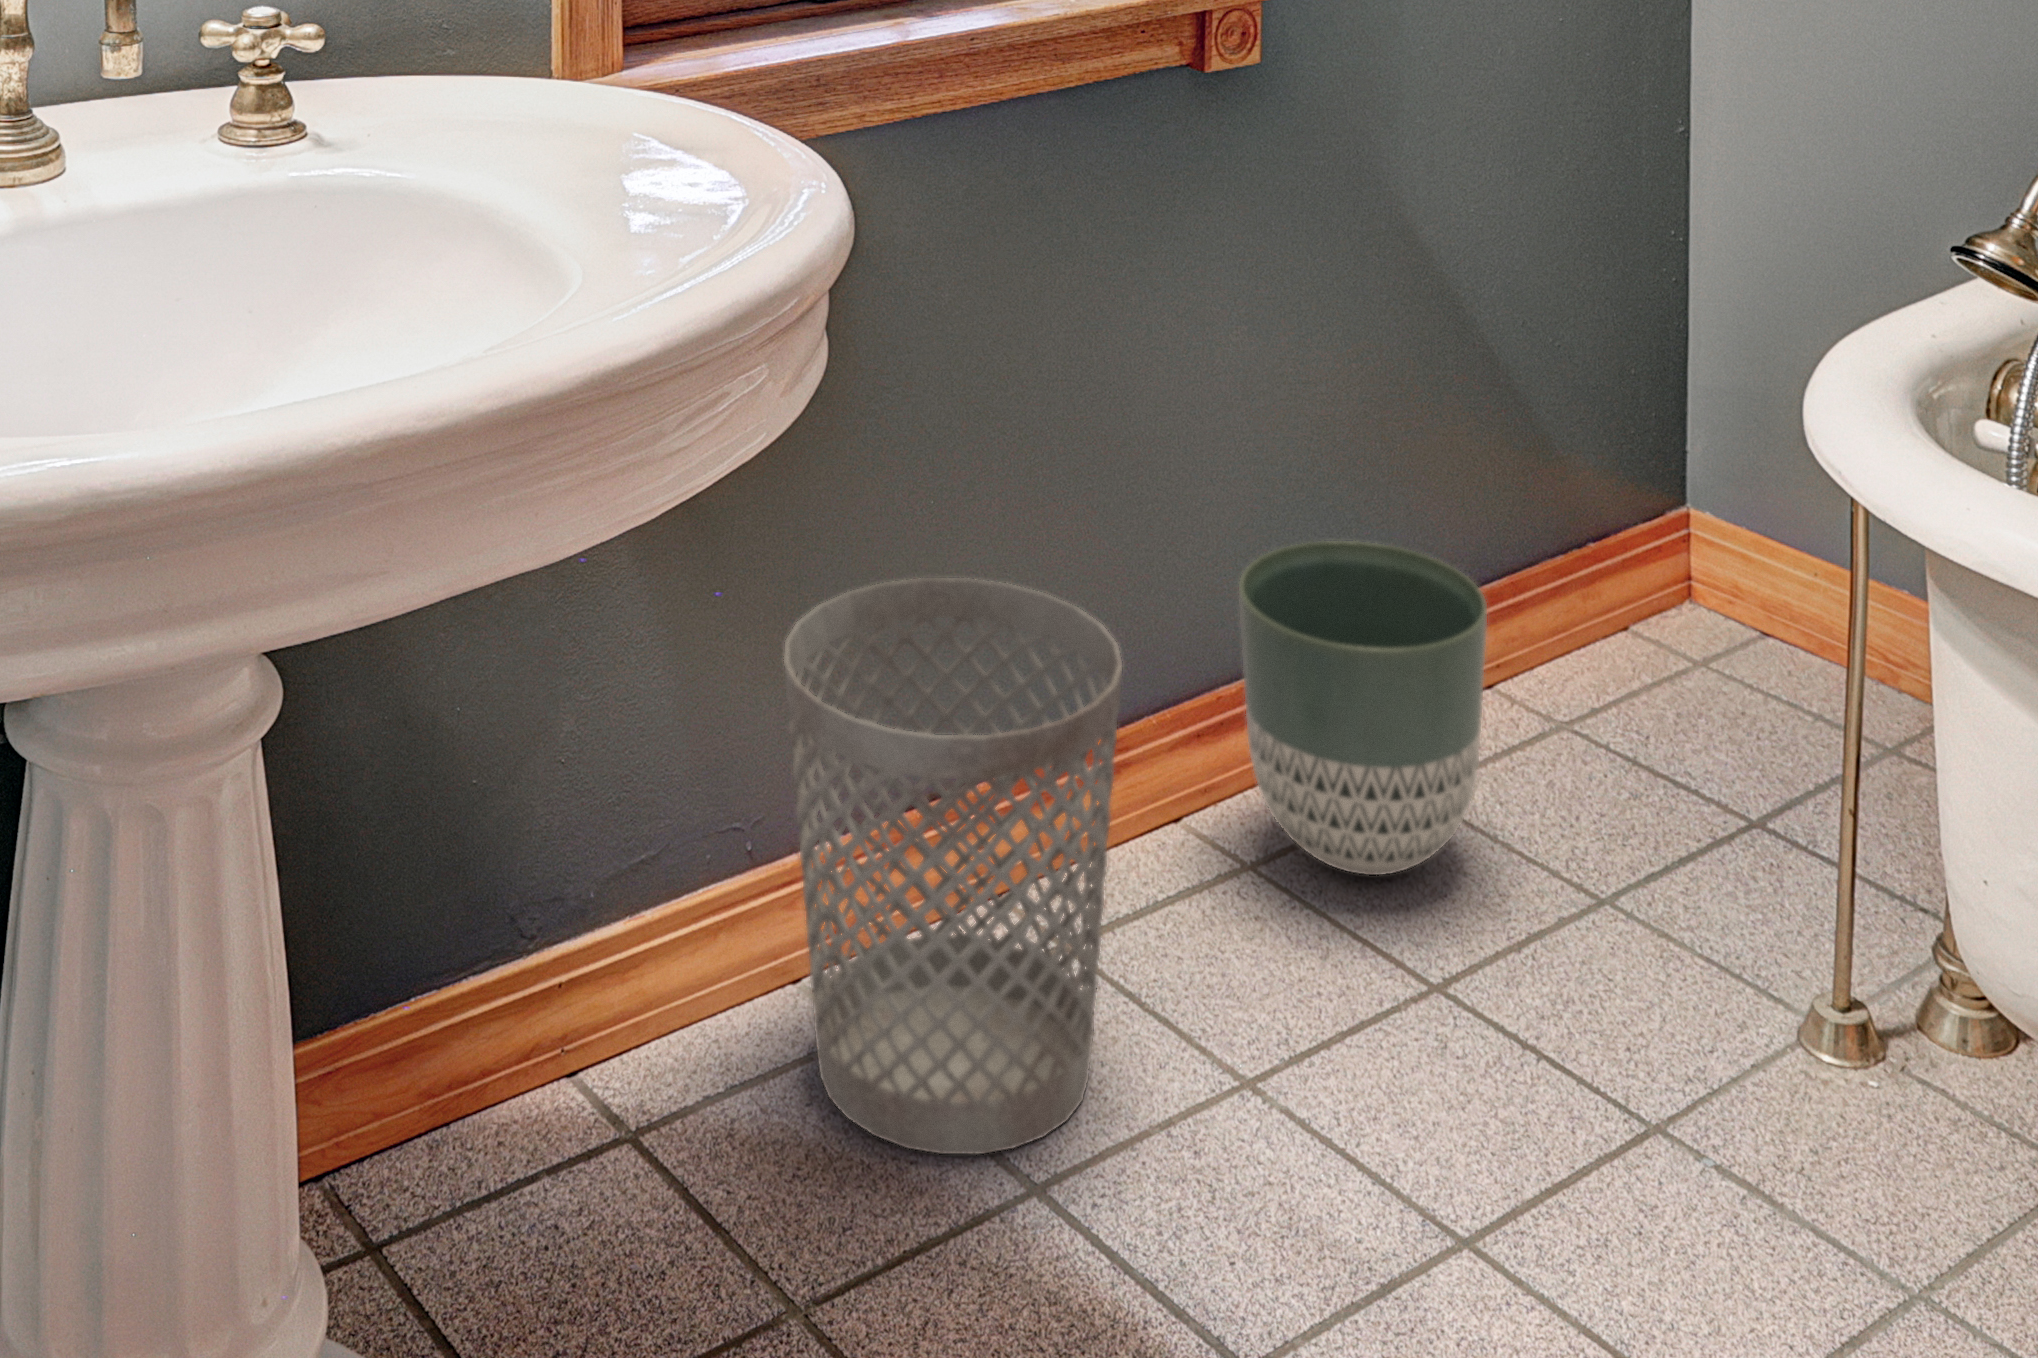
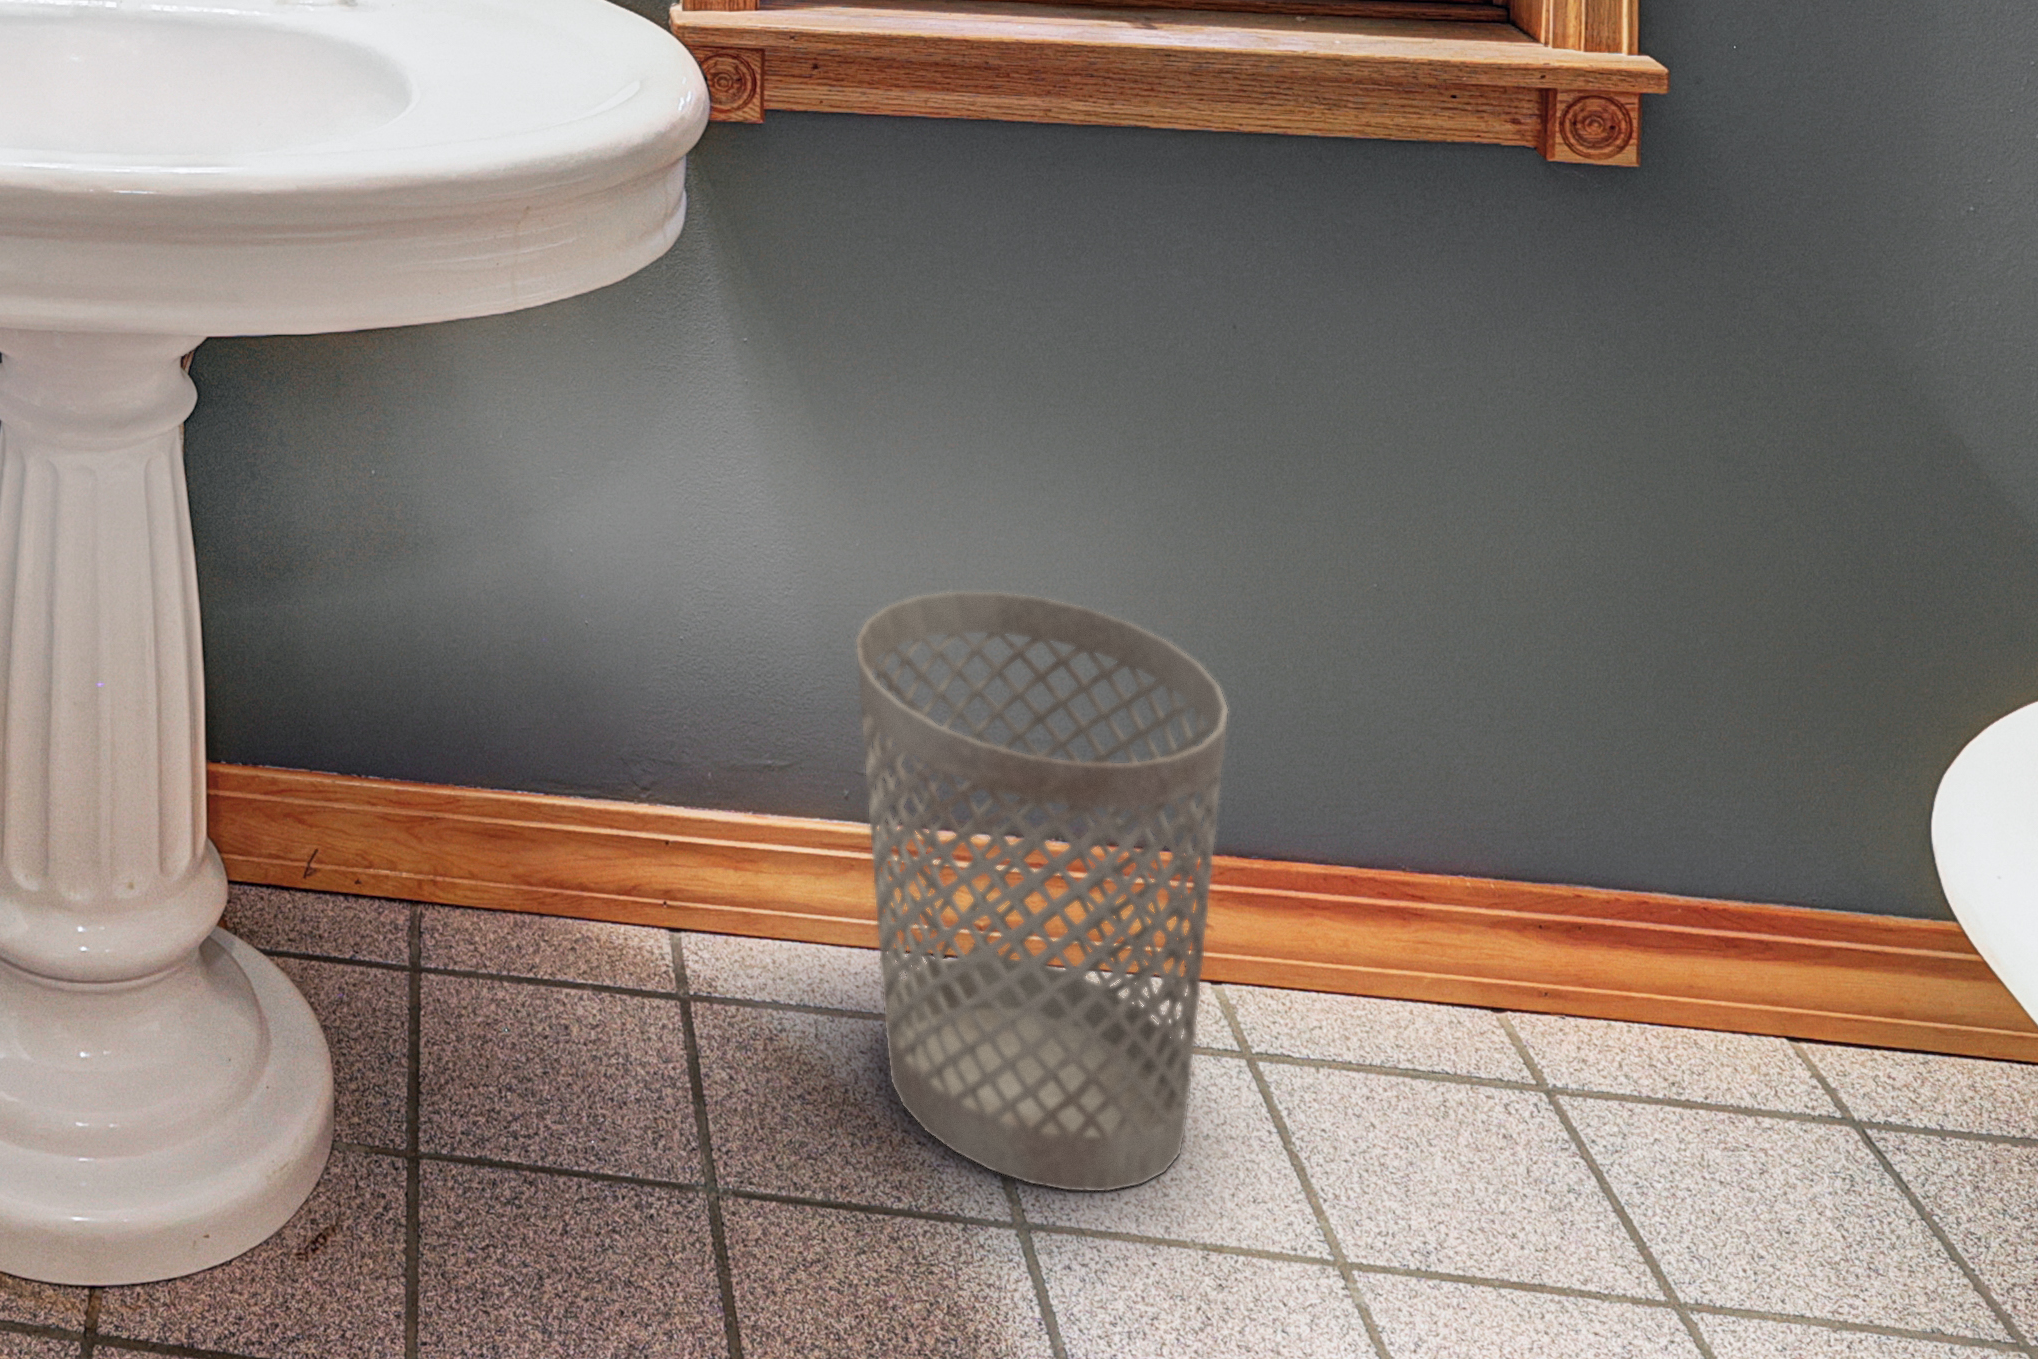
planter: present [1239,541,1487,875] -> none [1545,755,1890,1177]

